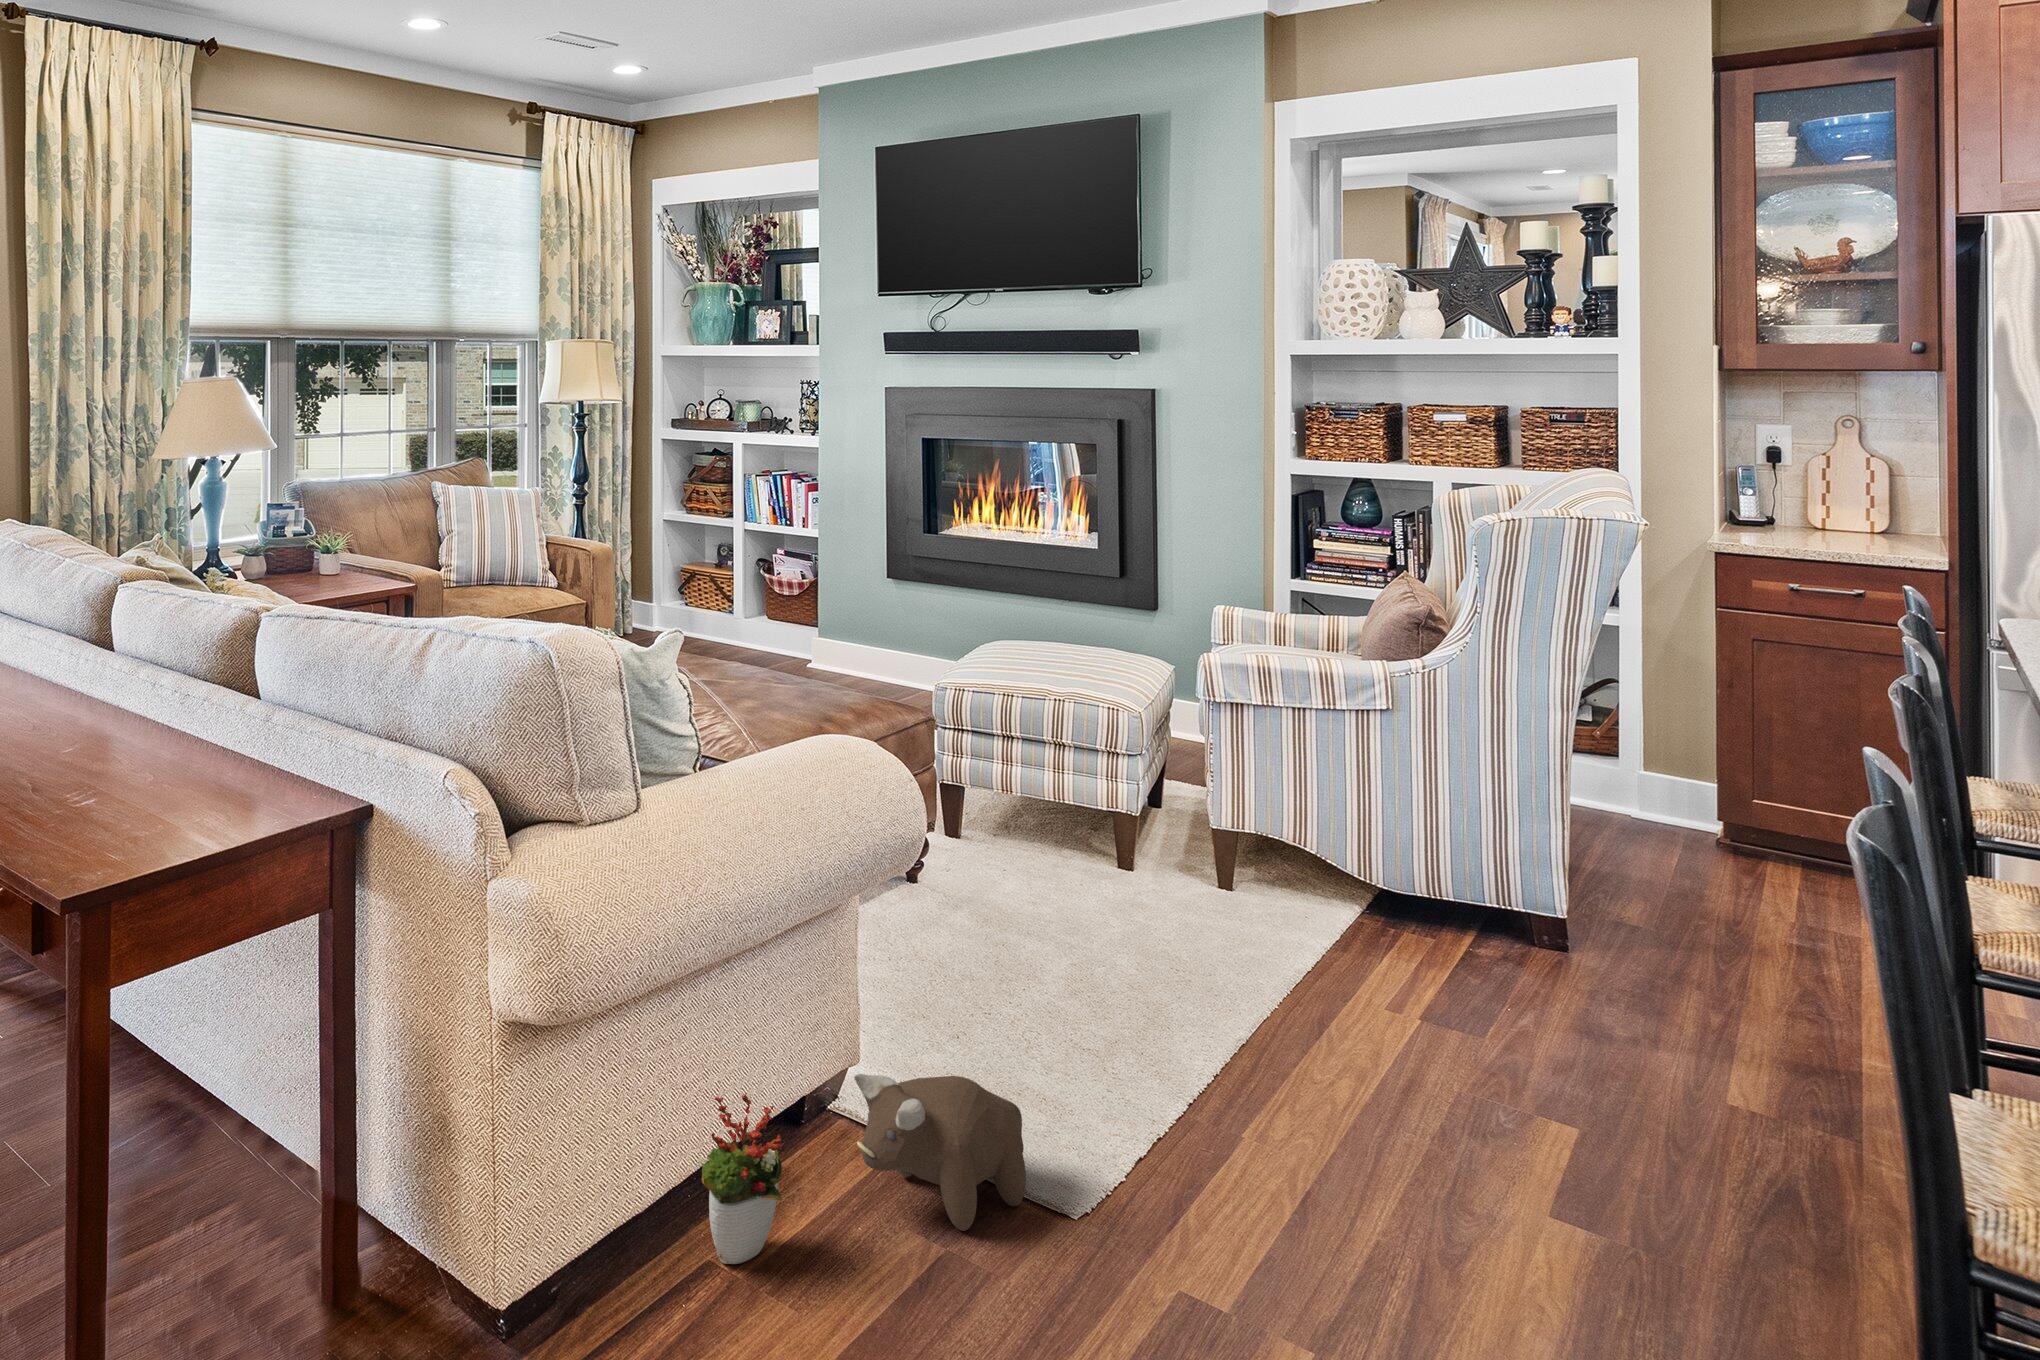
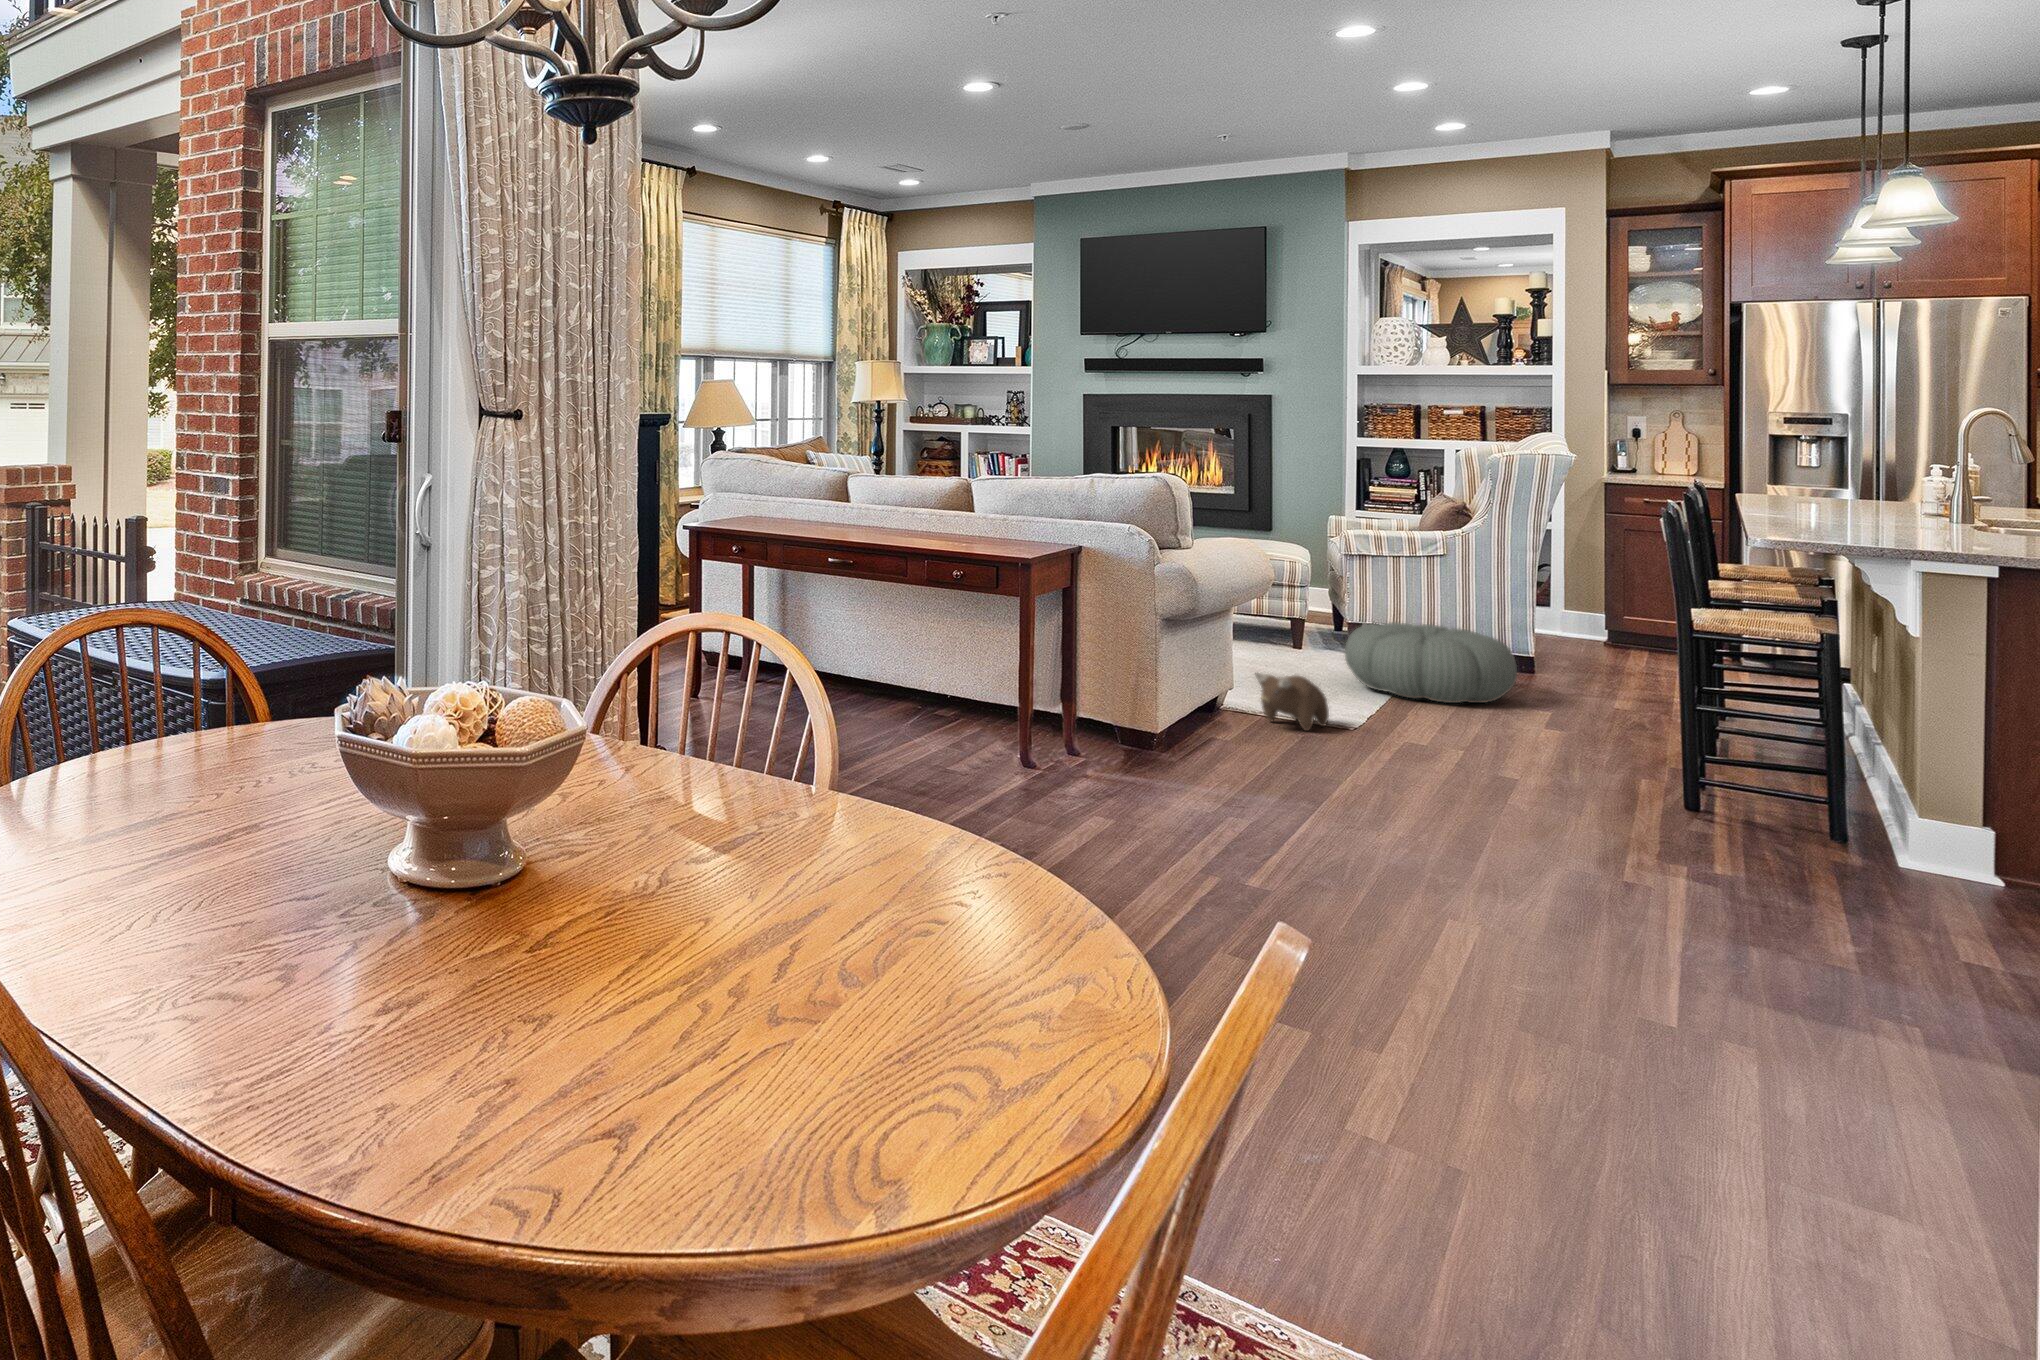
pouf: none [1160,867,1507,1090] -> present [1345,622,1517,703]
decorative plant: present [701,1094,782,1264] -> none [1208,669,1242,737]

